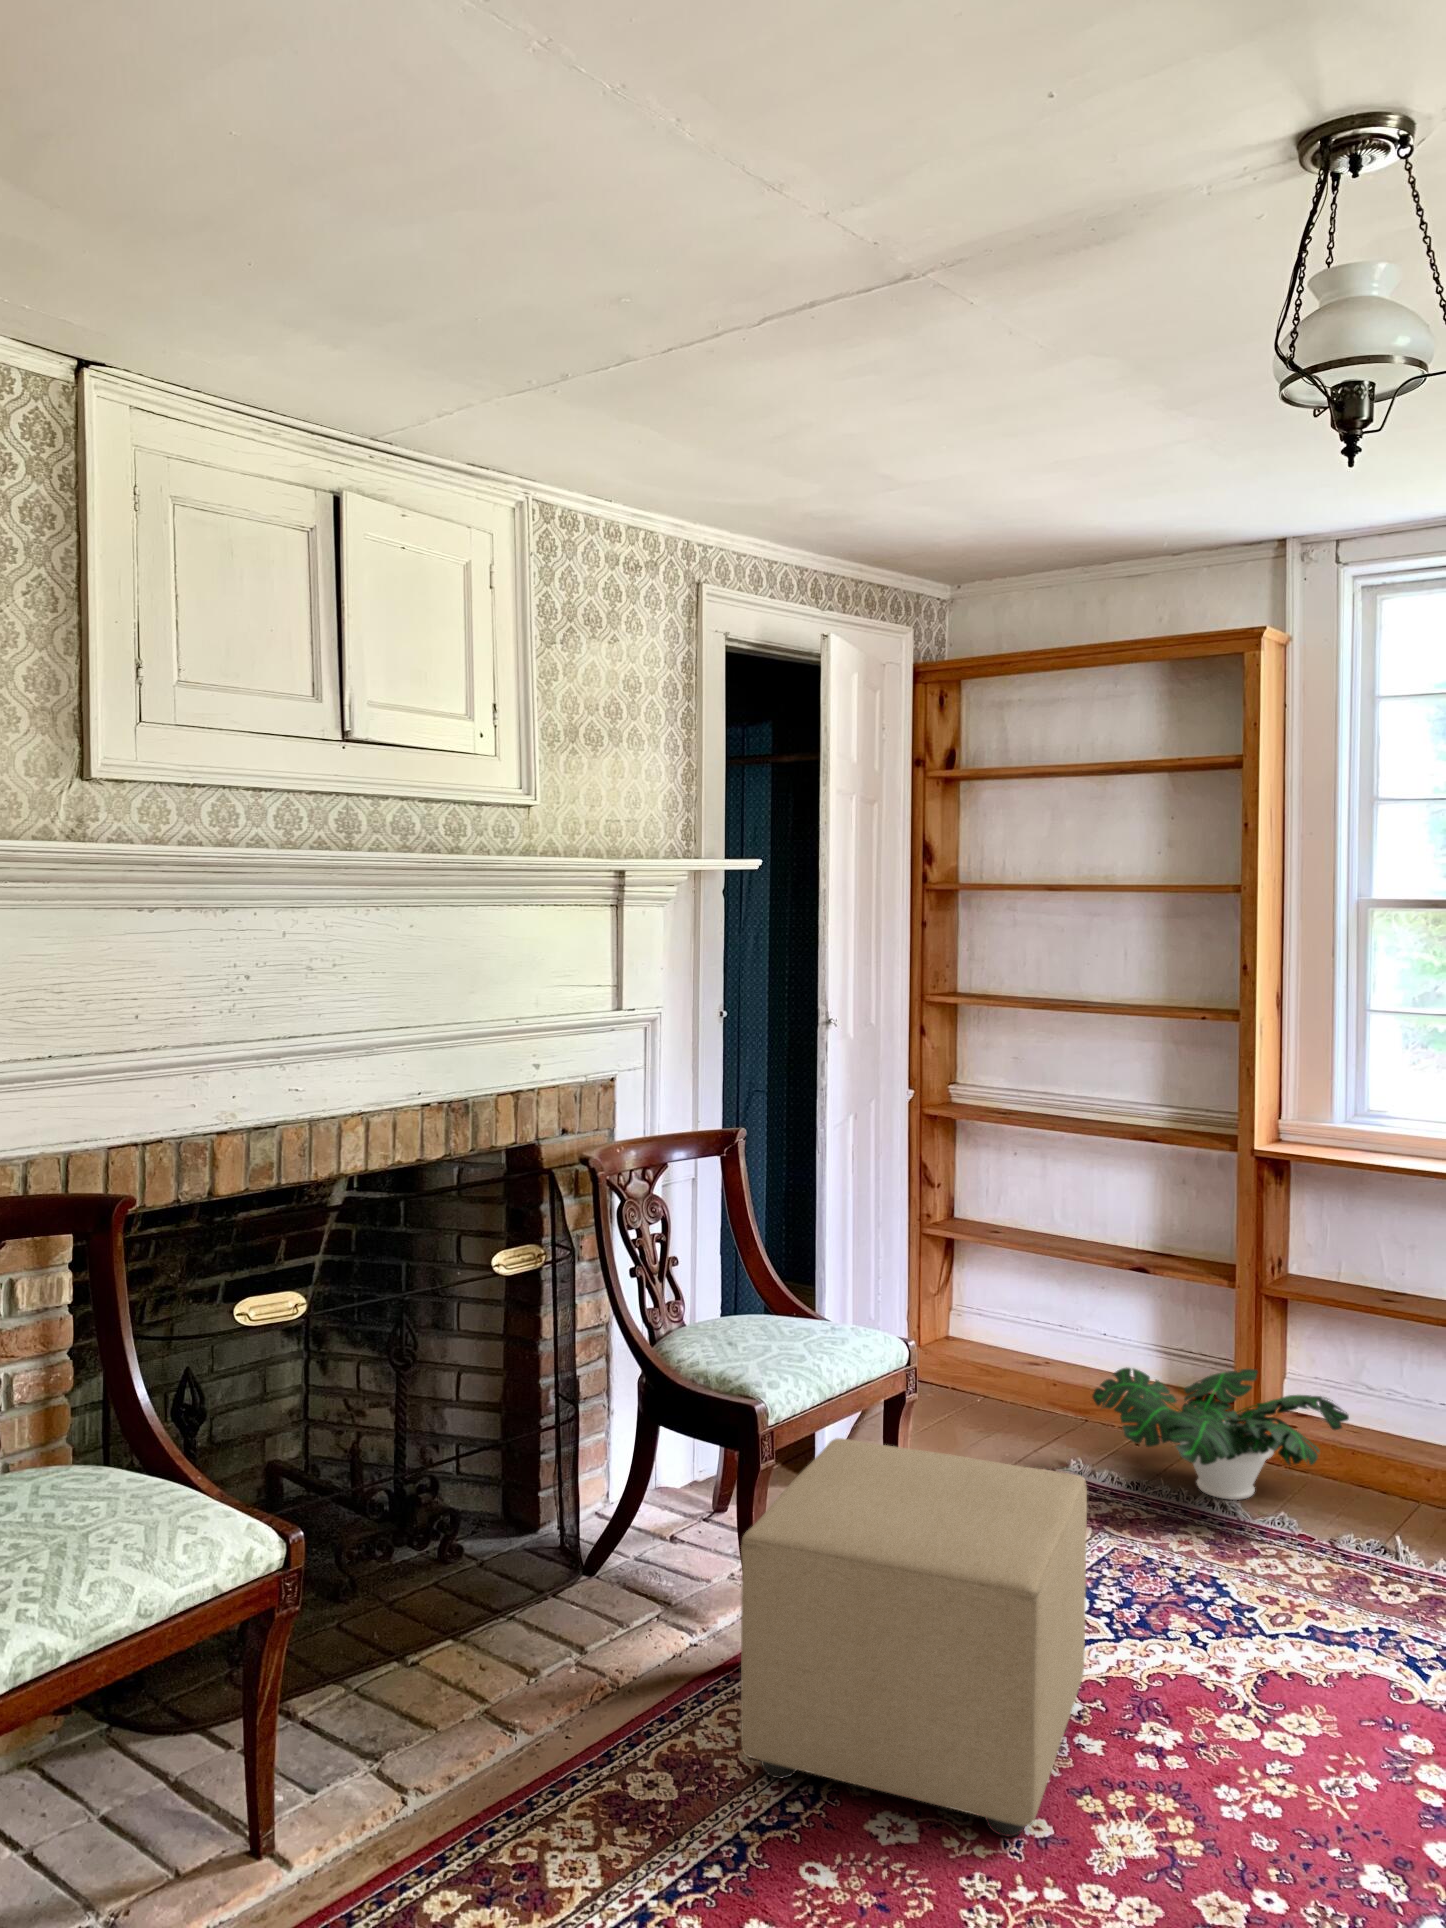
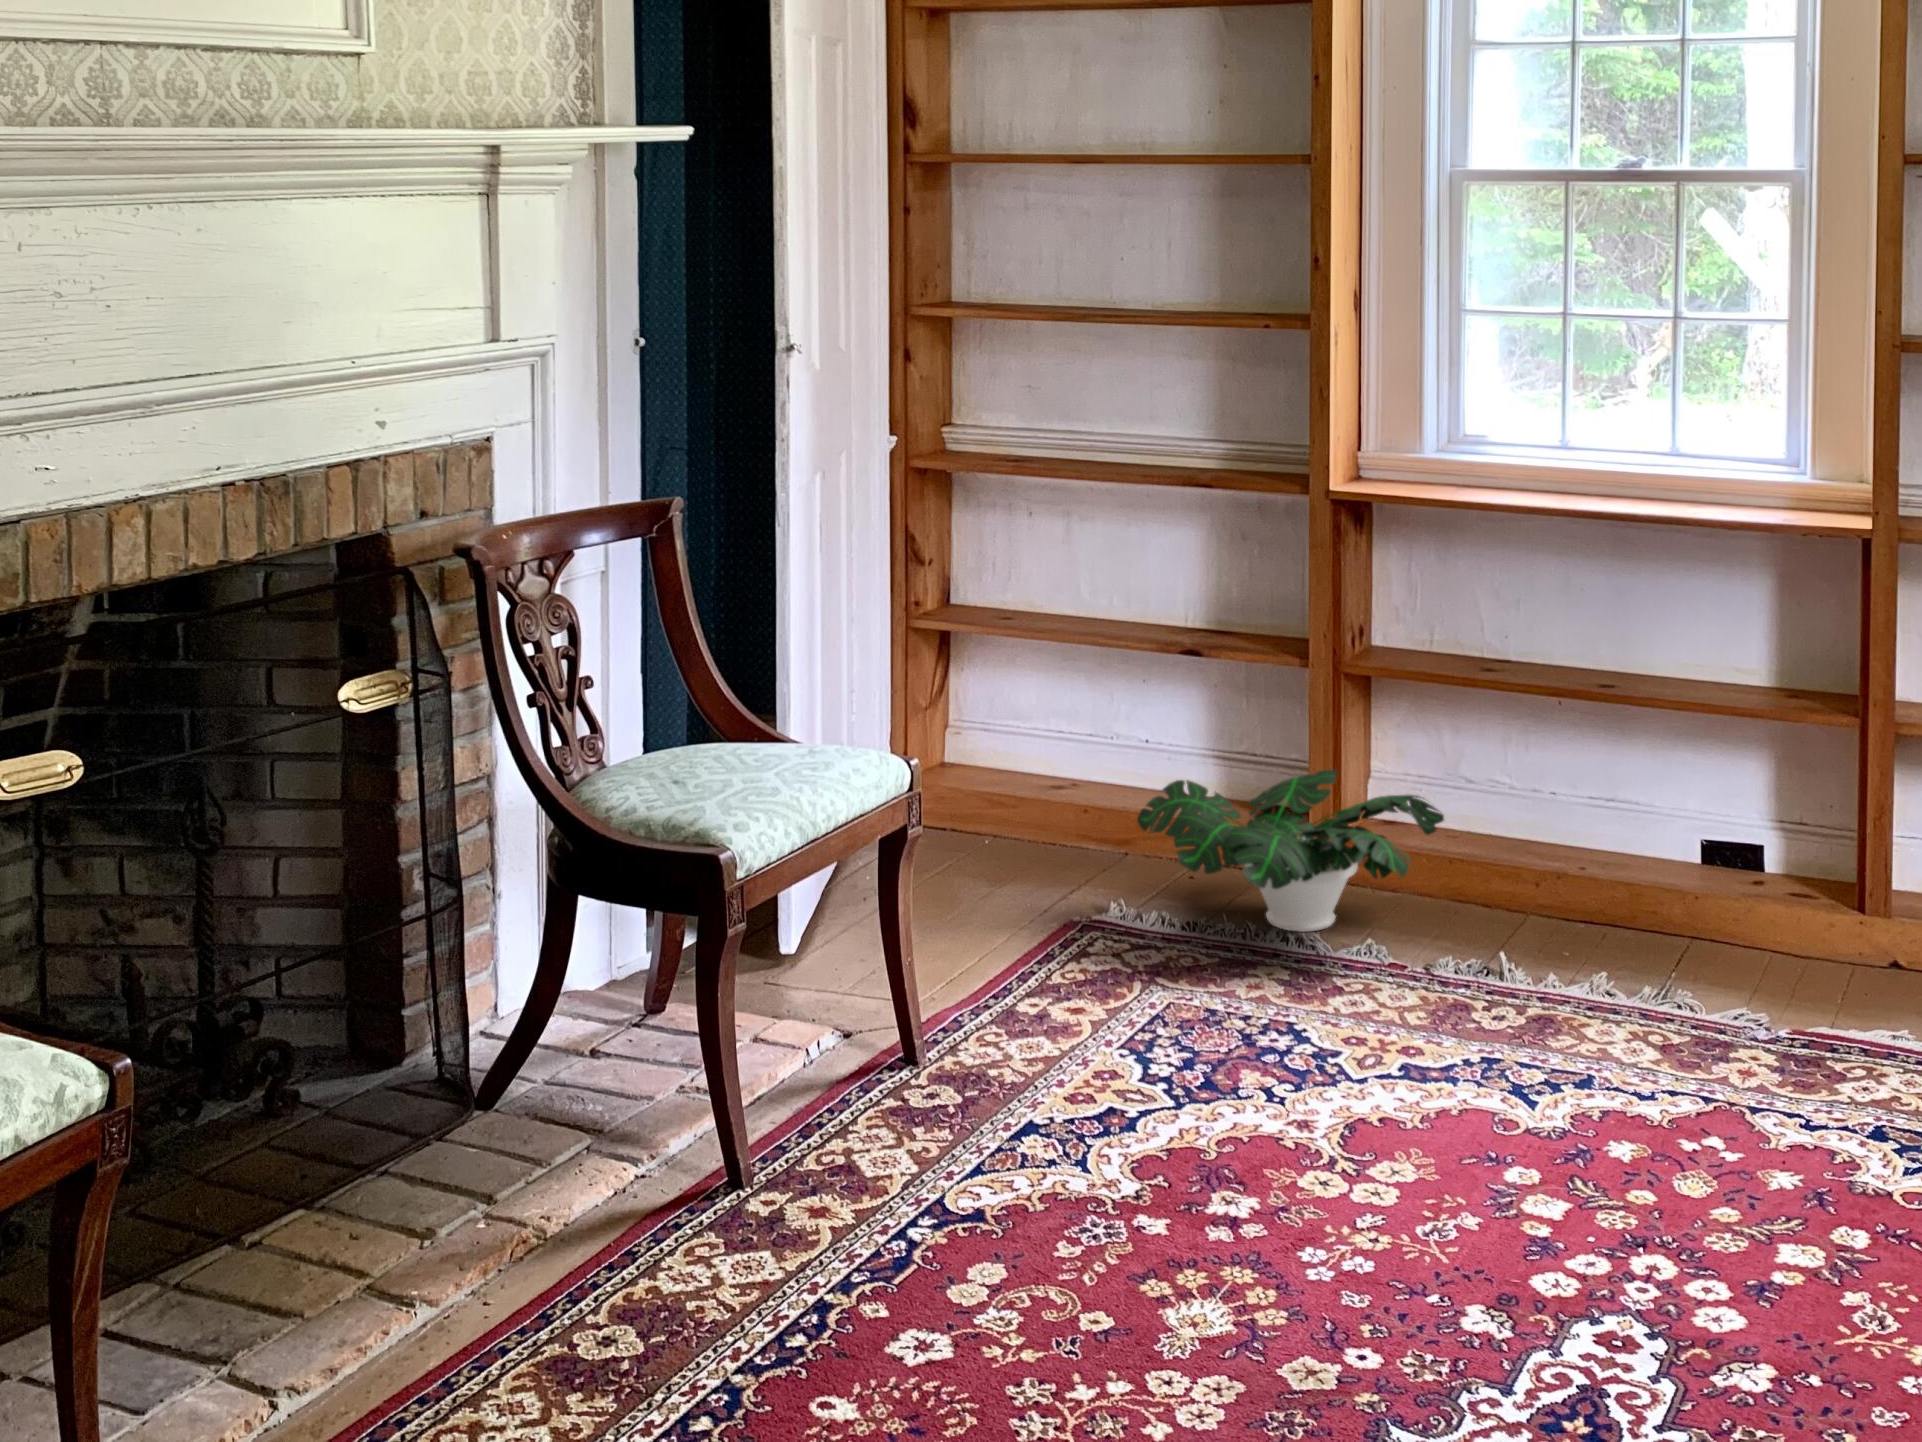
ottoman: present [741,1438,1087,1837] -> none [718,887,1143,1336]

